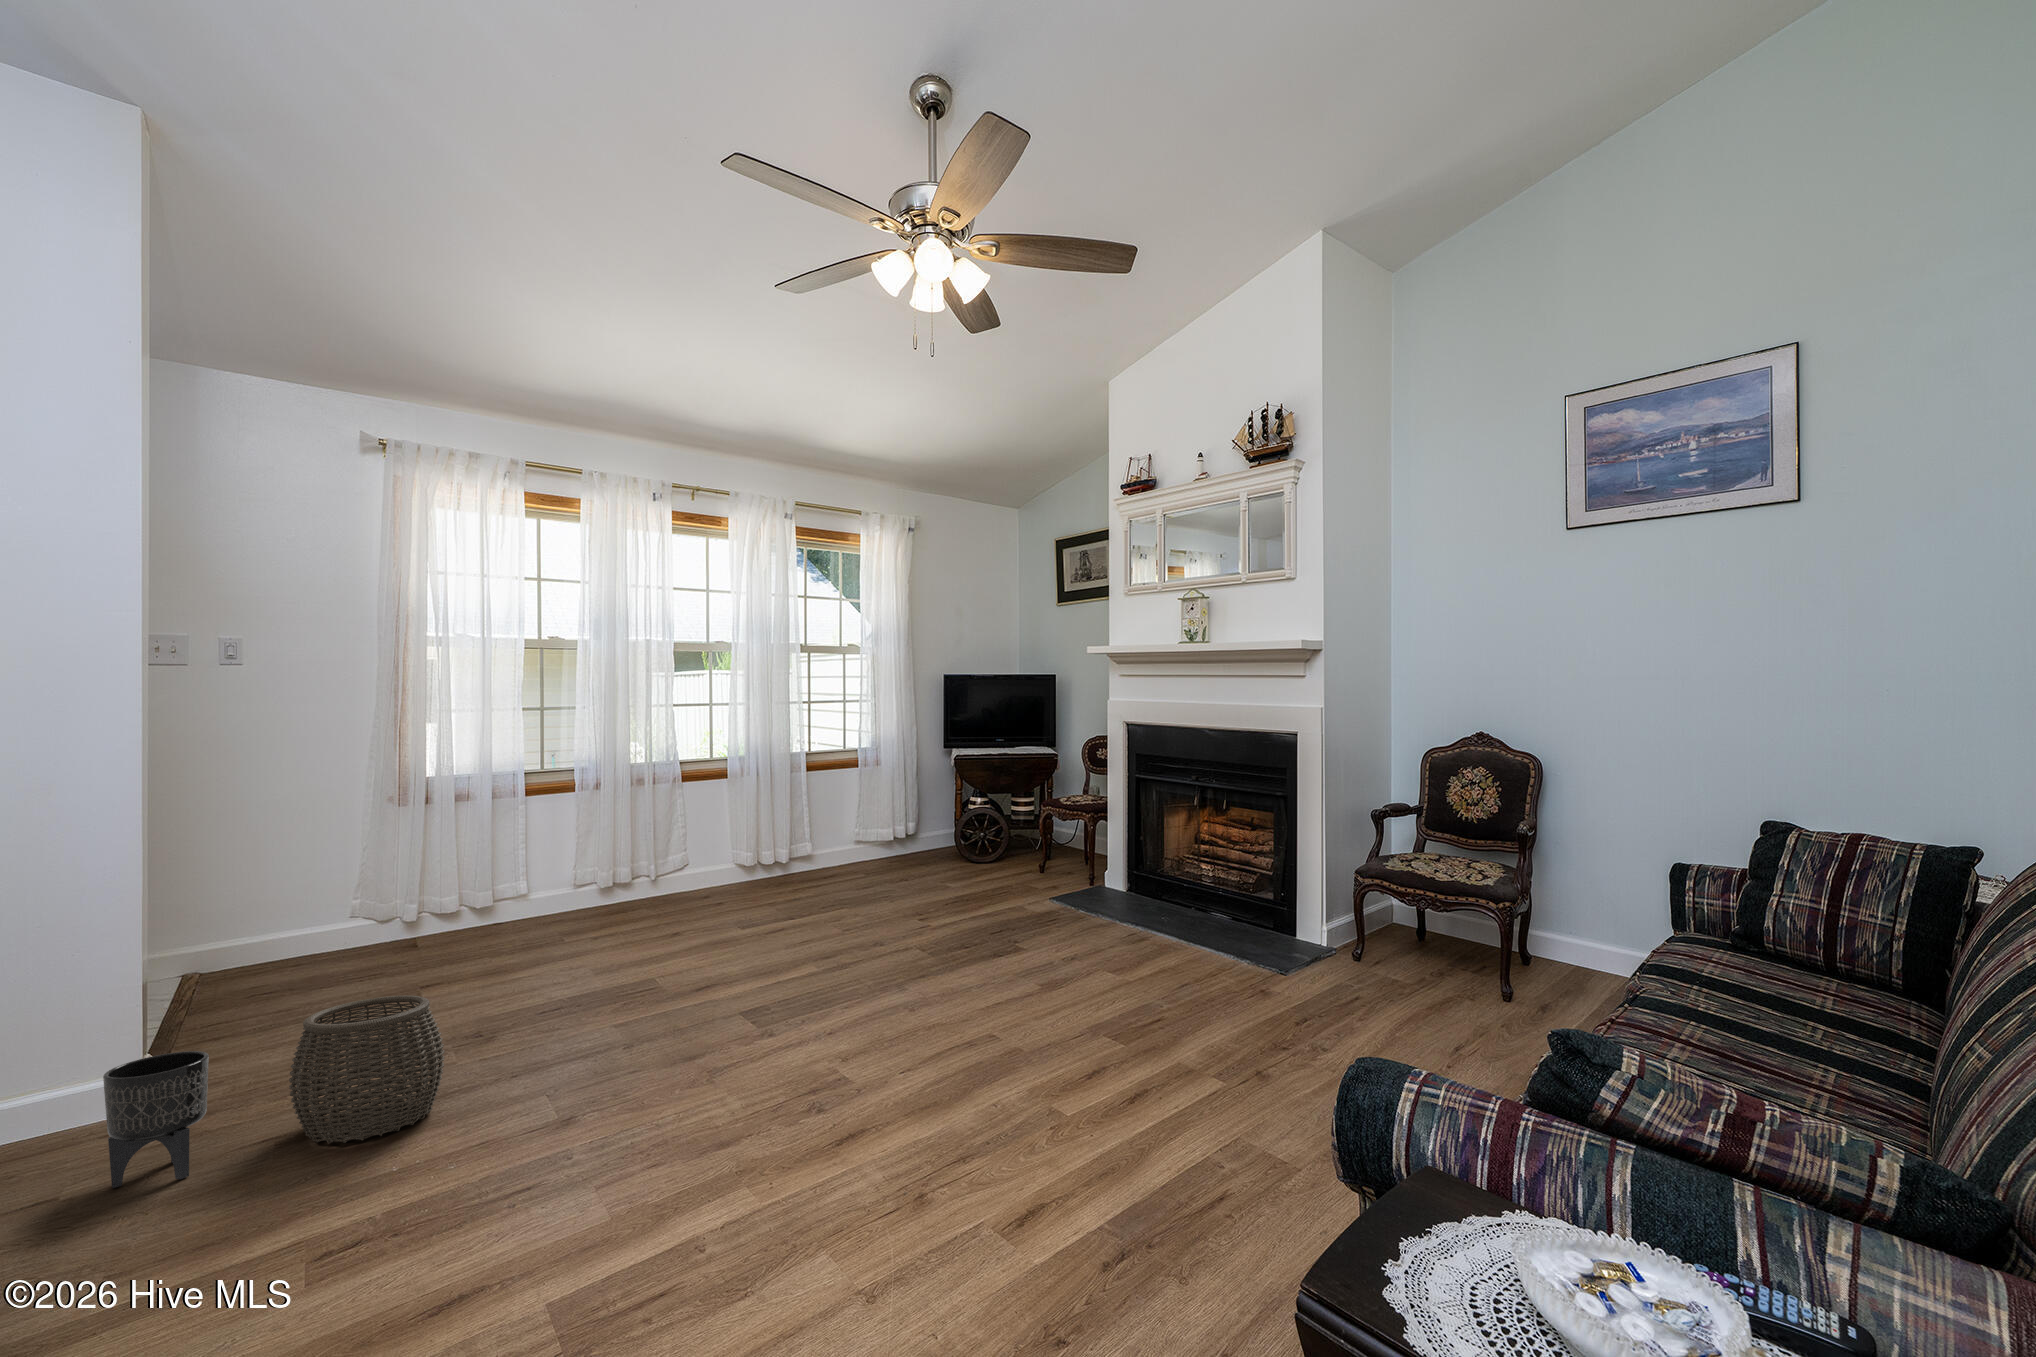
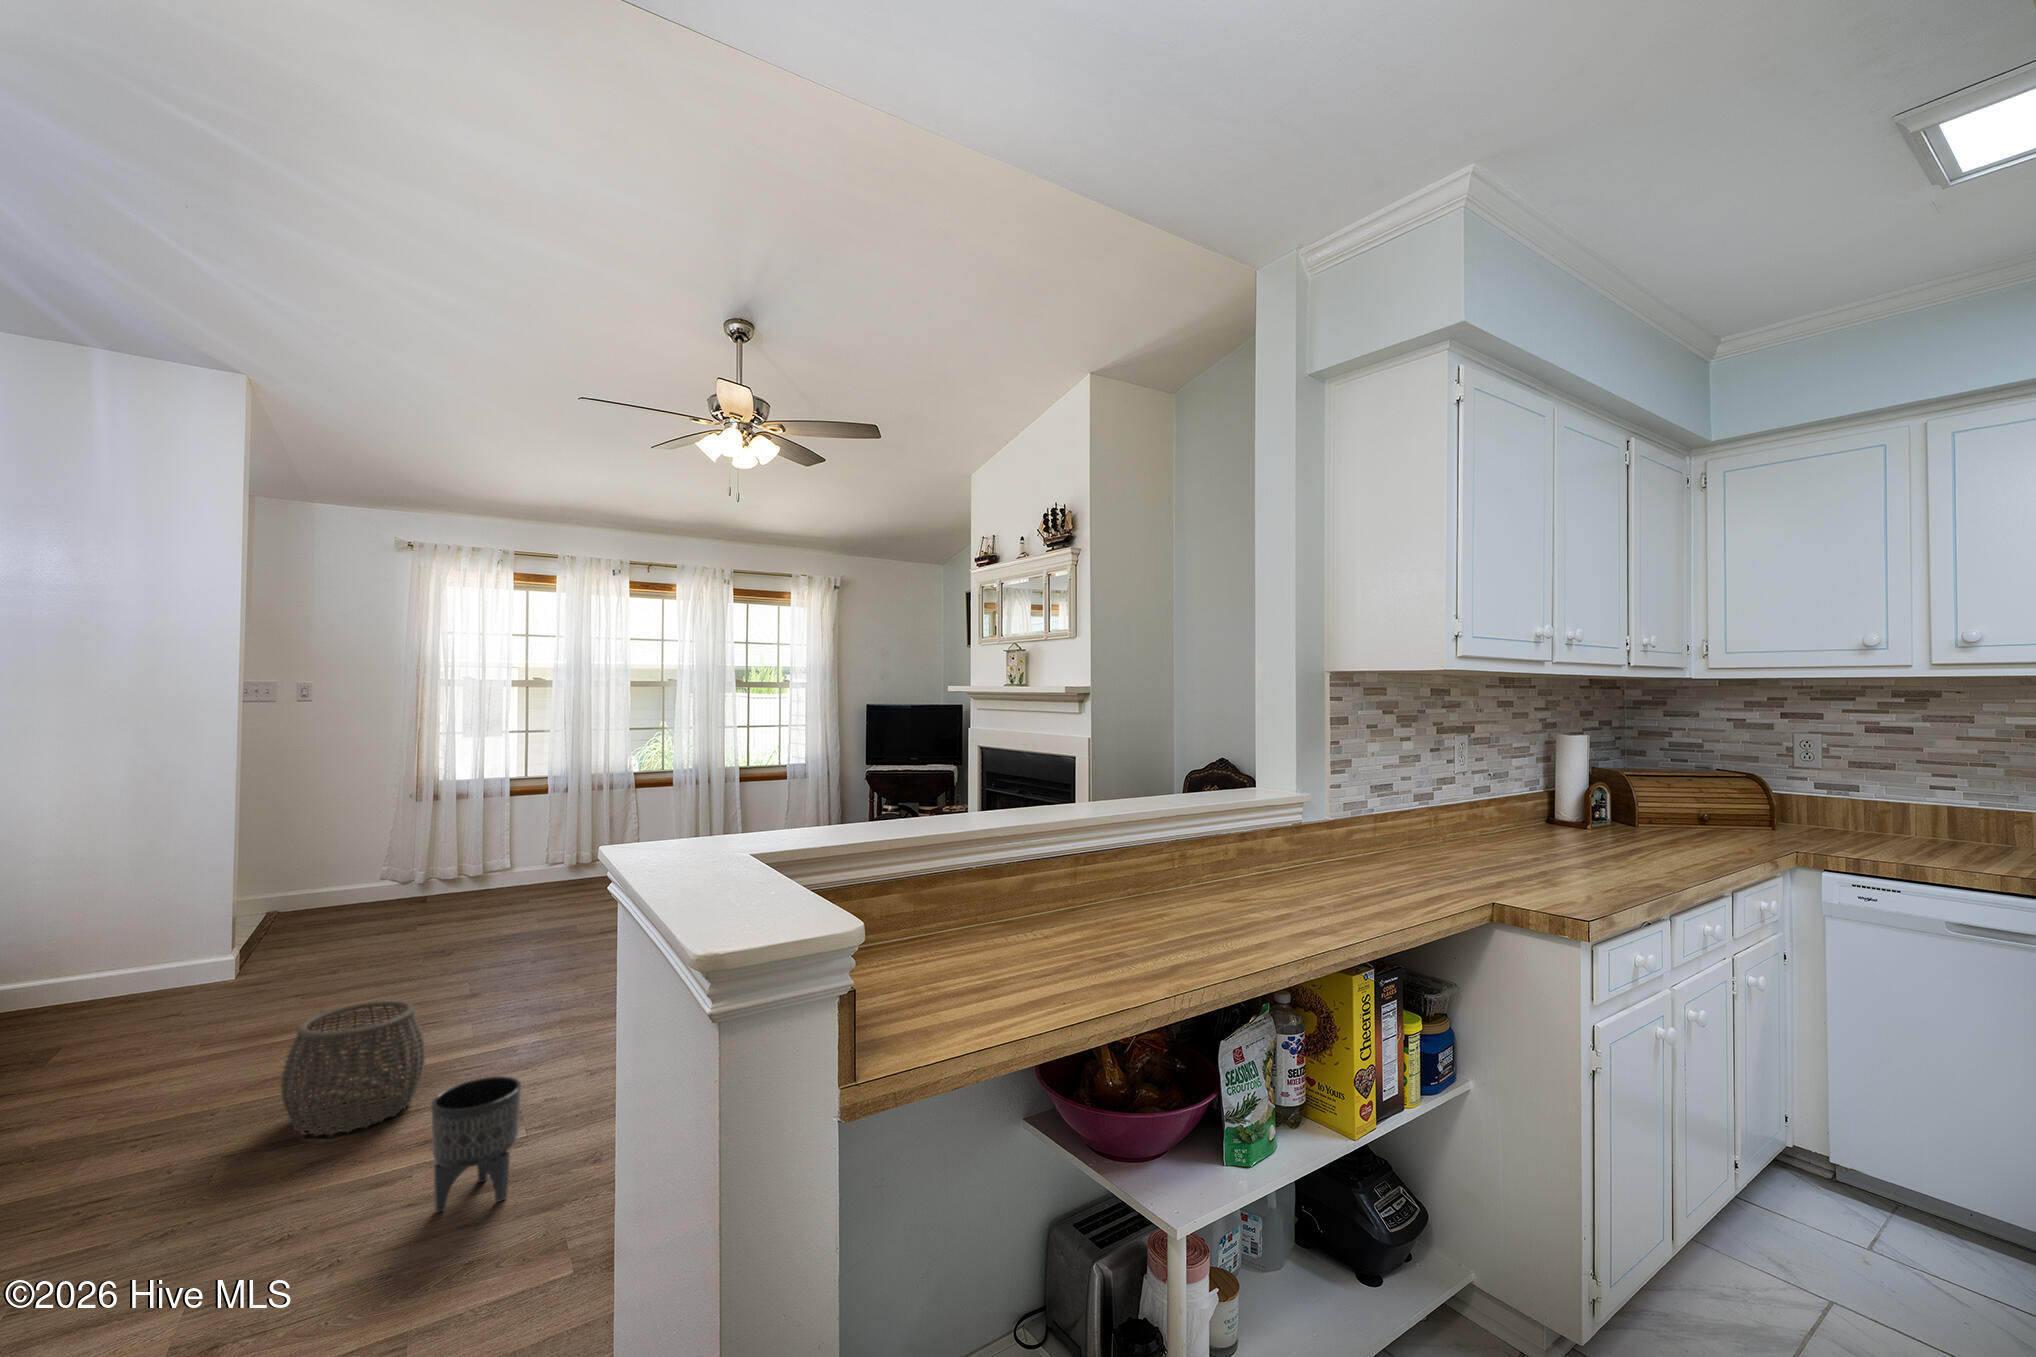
planter: present [103,1051,209,1188] -> present [431,1076,521,1212]

